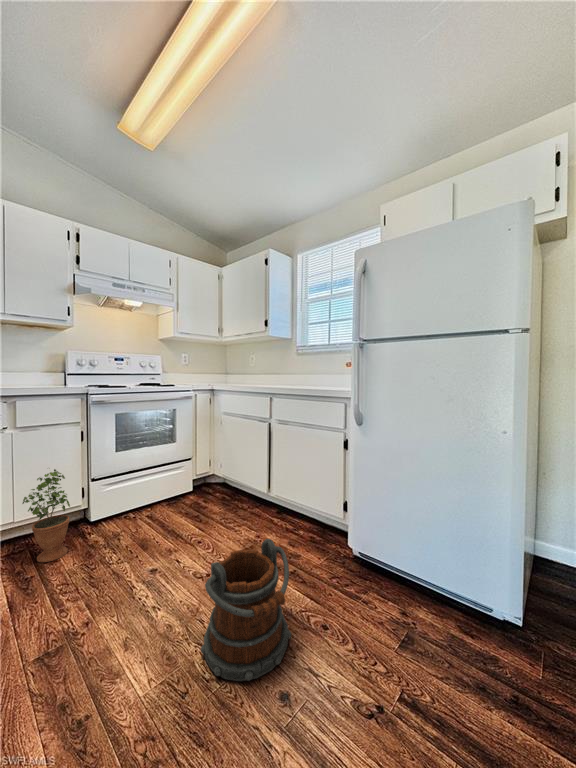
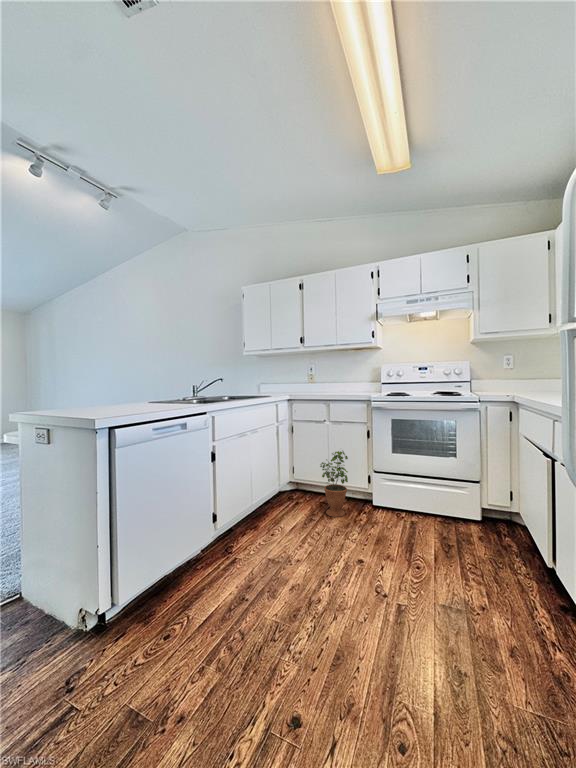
bucket: present [201,539,291,681] -> none [290,554,384,705]

